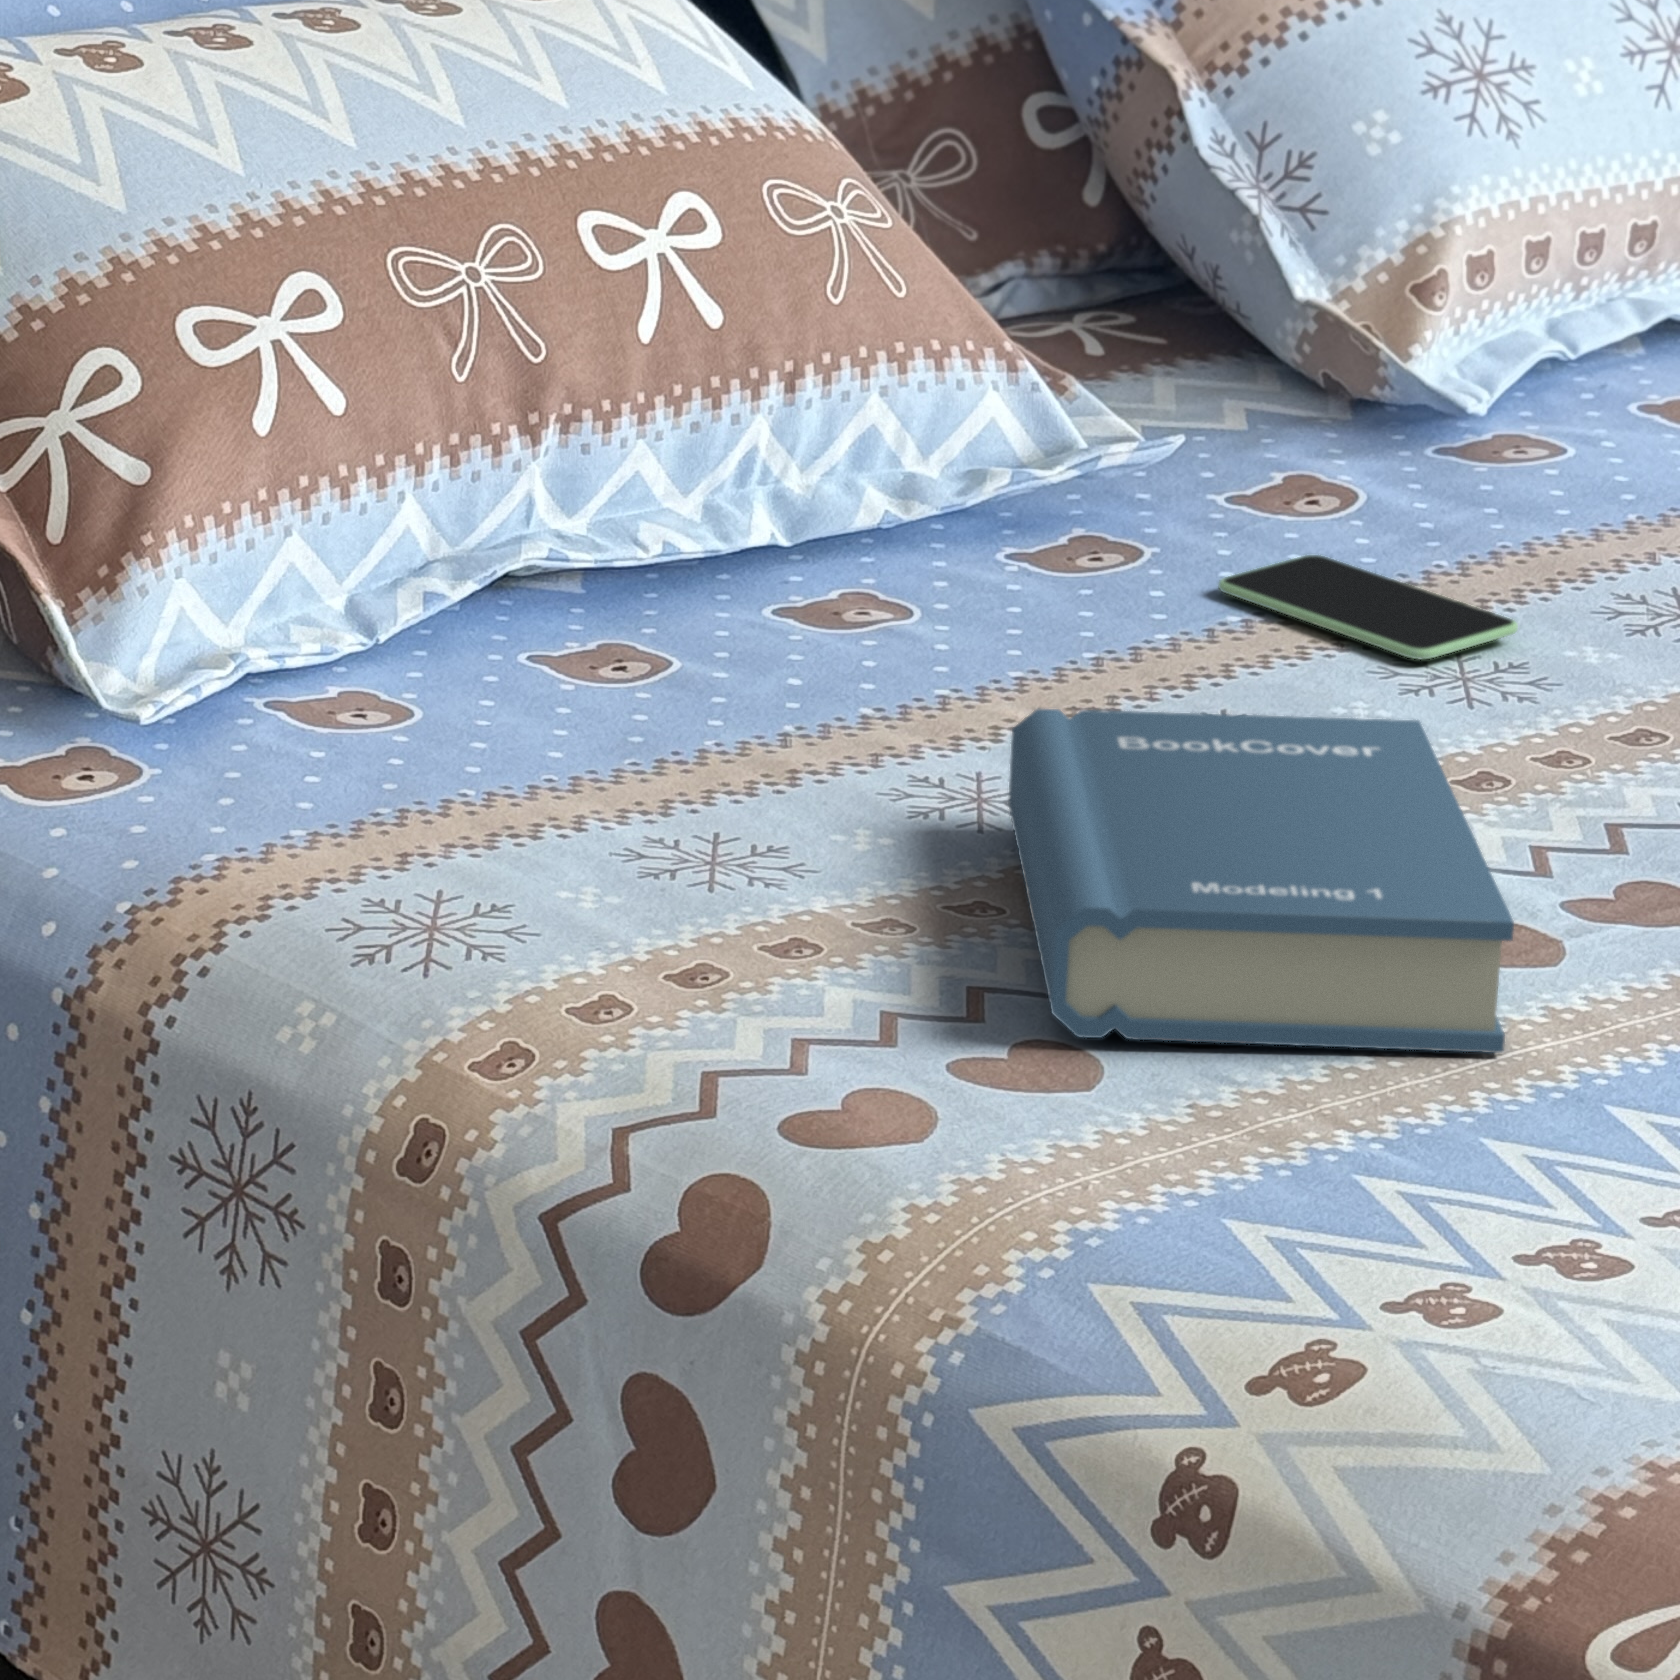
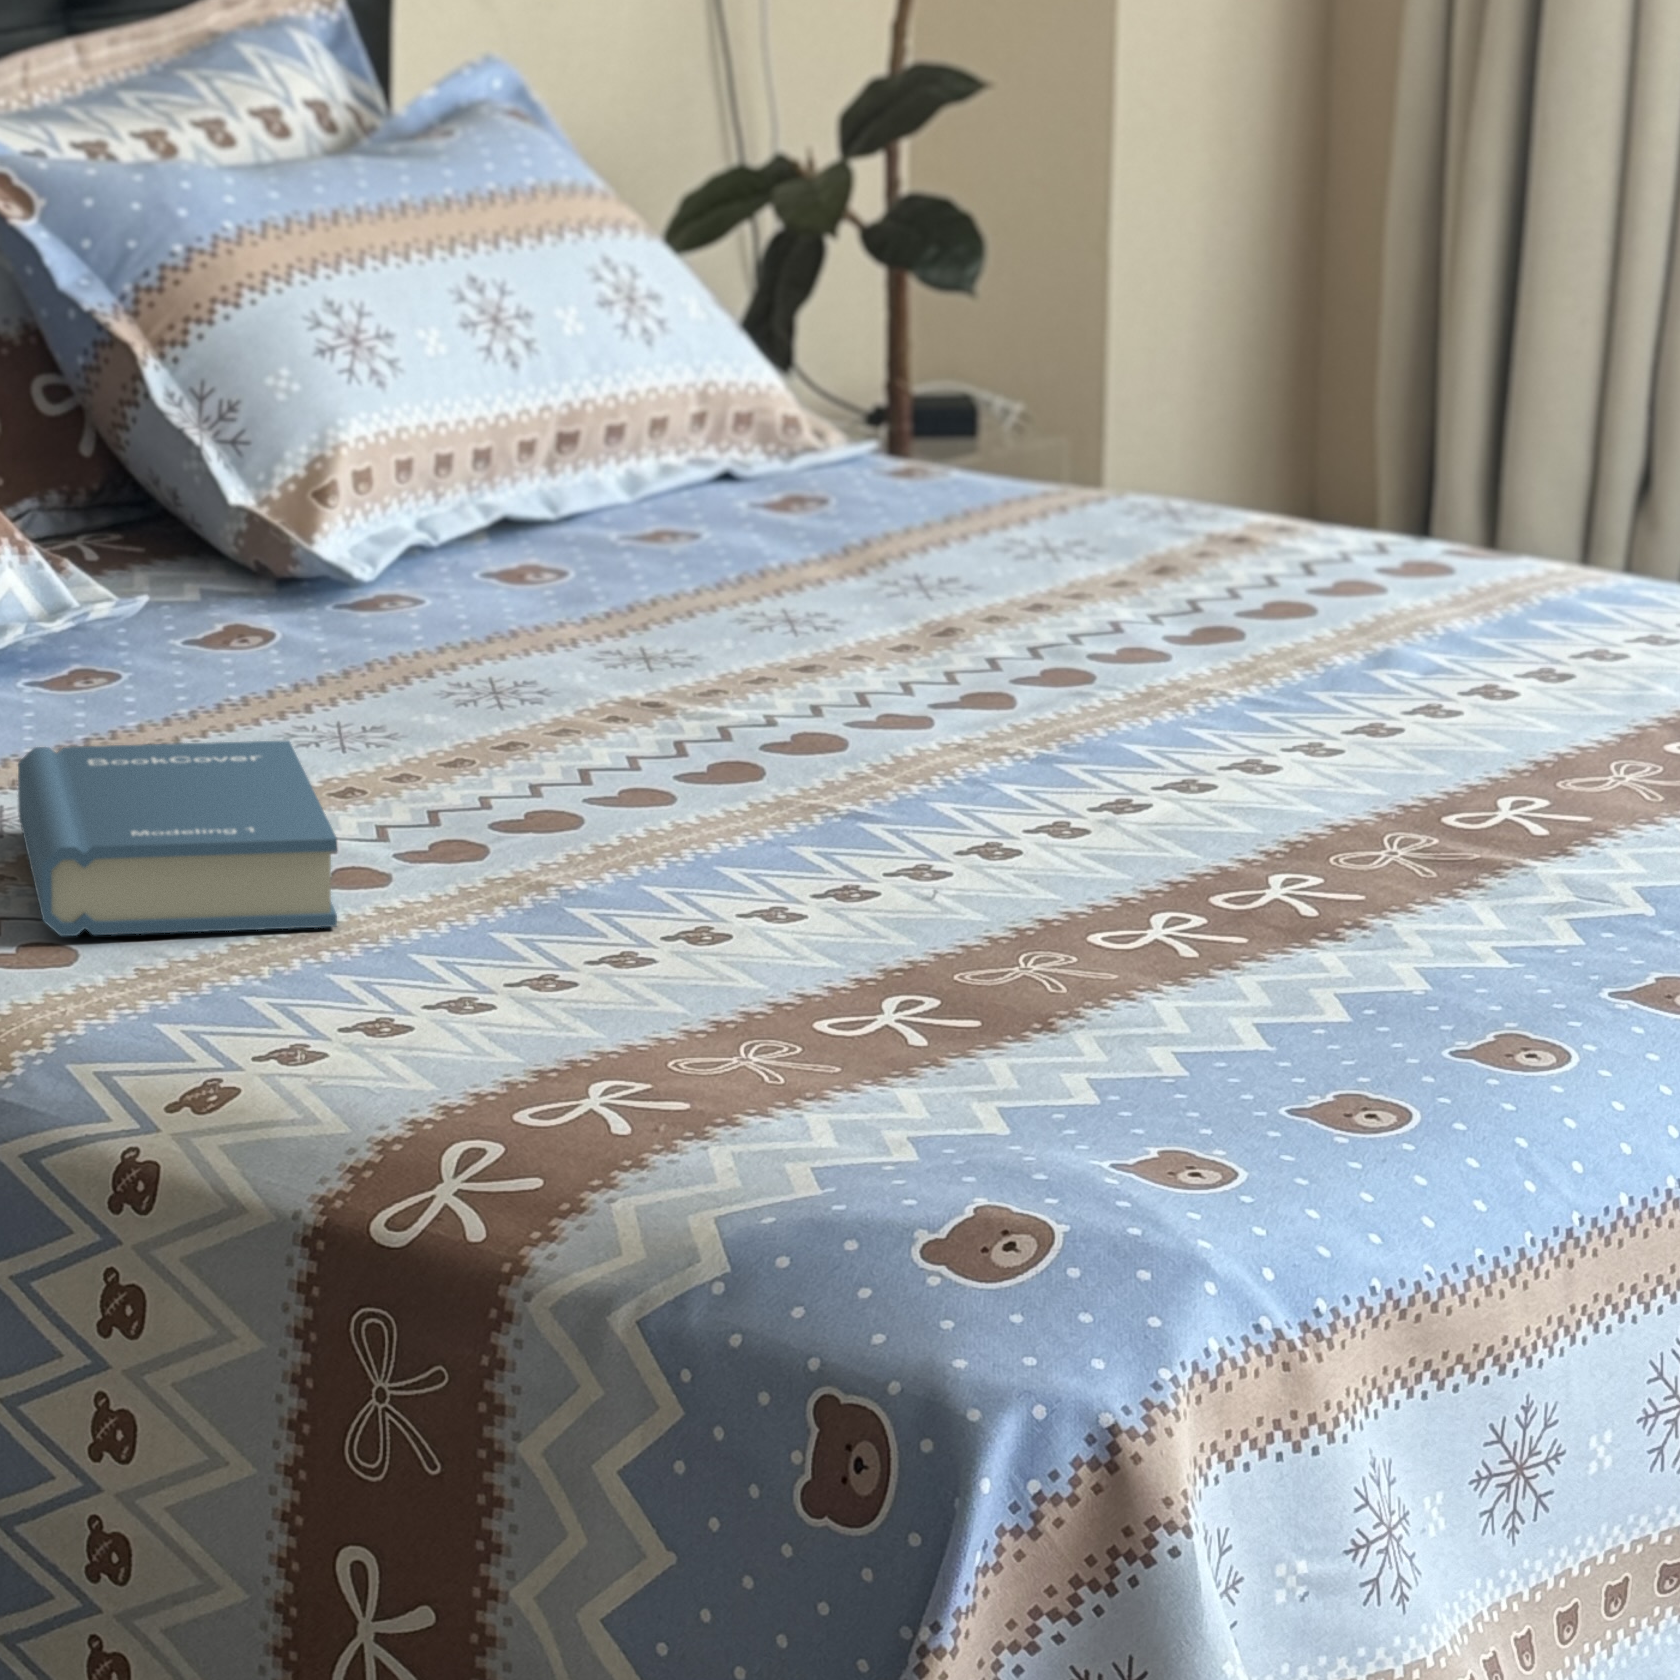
smartphone: present [1219,555,1518,659] -> none [170,667,370,723]

